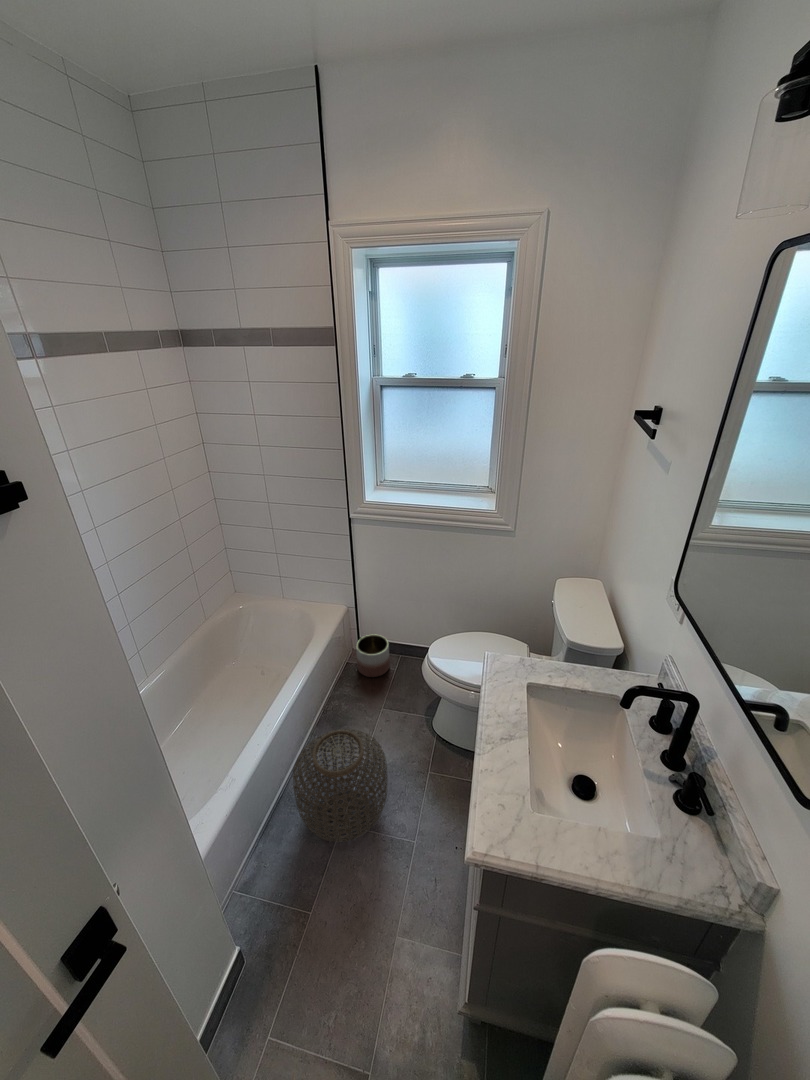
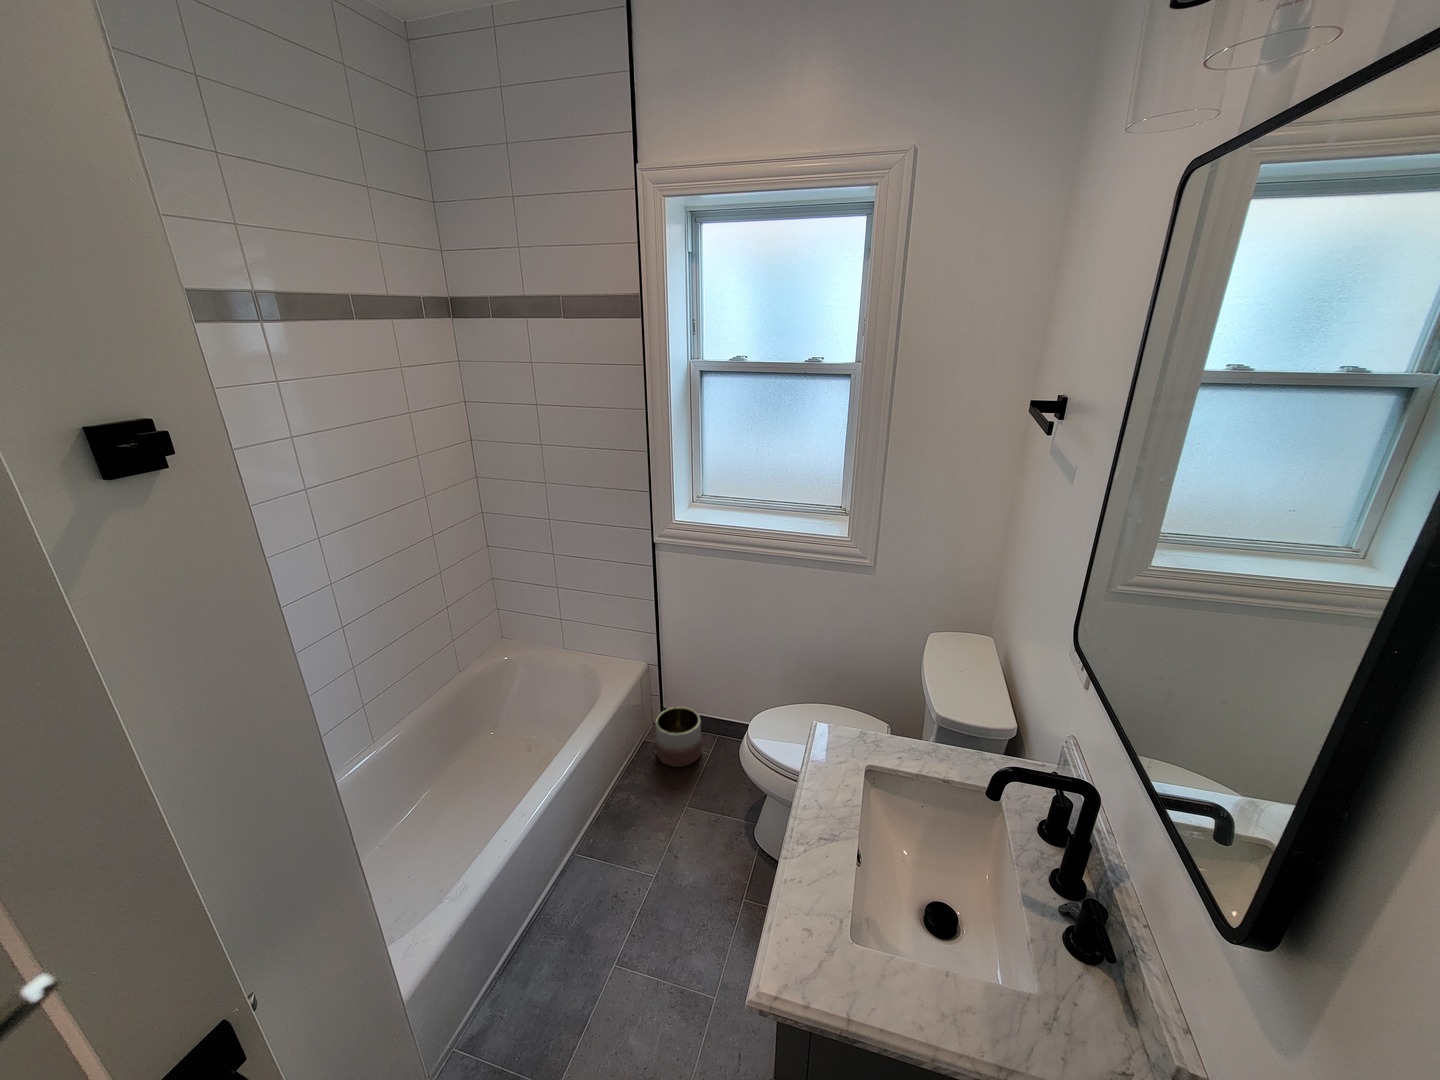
woven basket: present [293,729,387,842] -> none [545,831,680,996]

